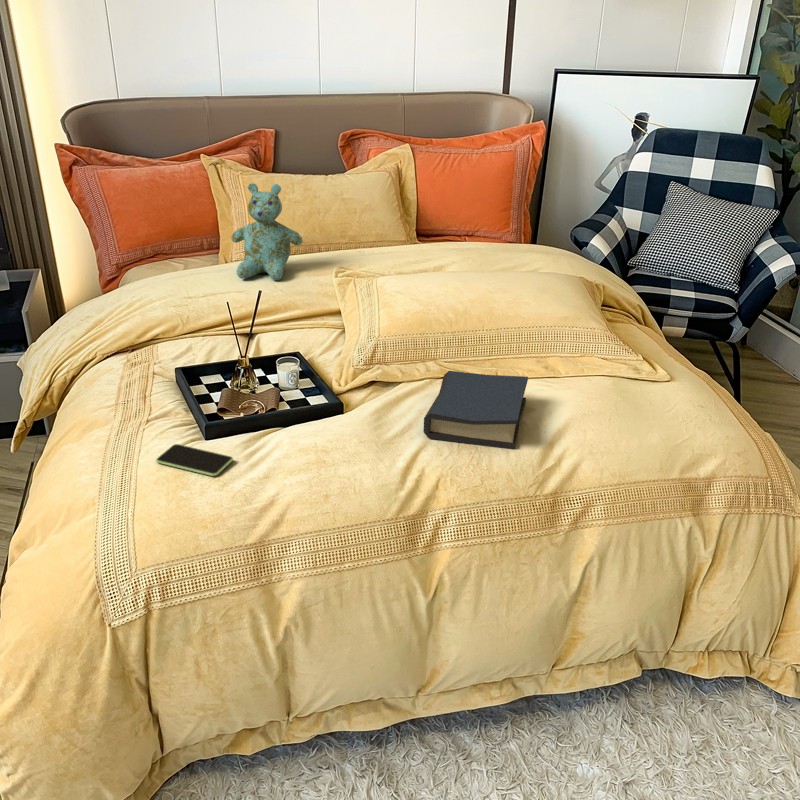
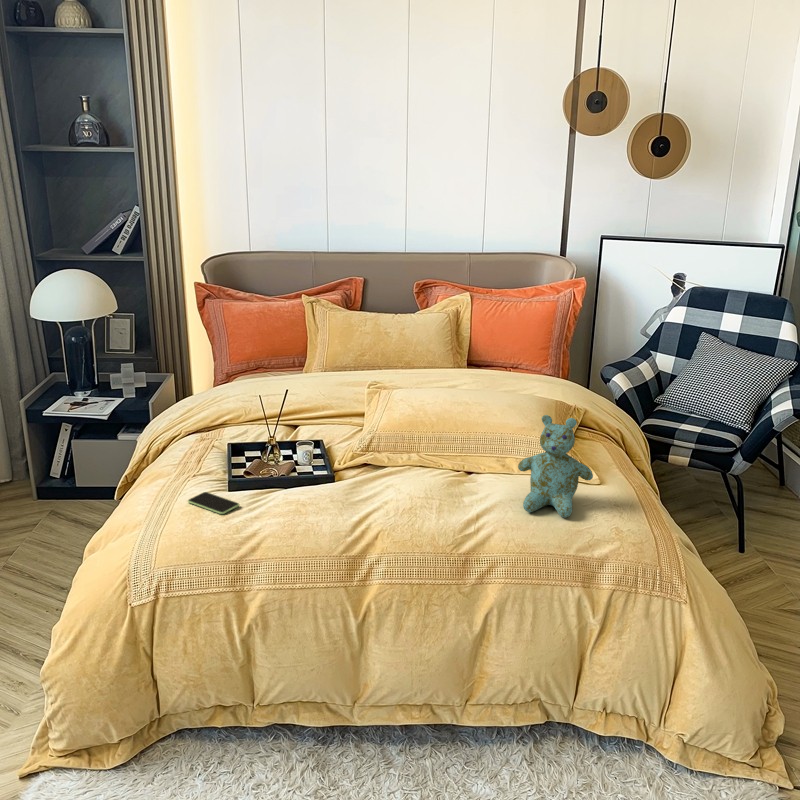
stuffed bear: present [232,183,302,280] -> present [518,415,593,518]
hardback book: present [424,371,528,449] -> none [383,461,479,520]

